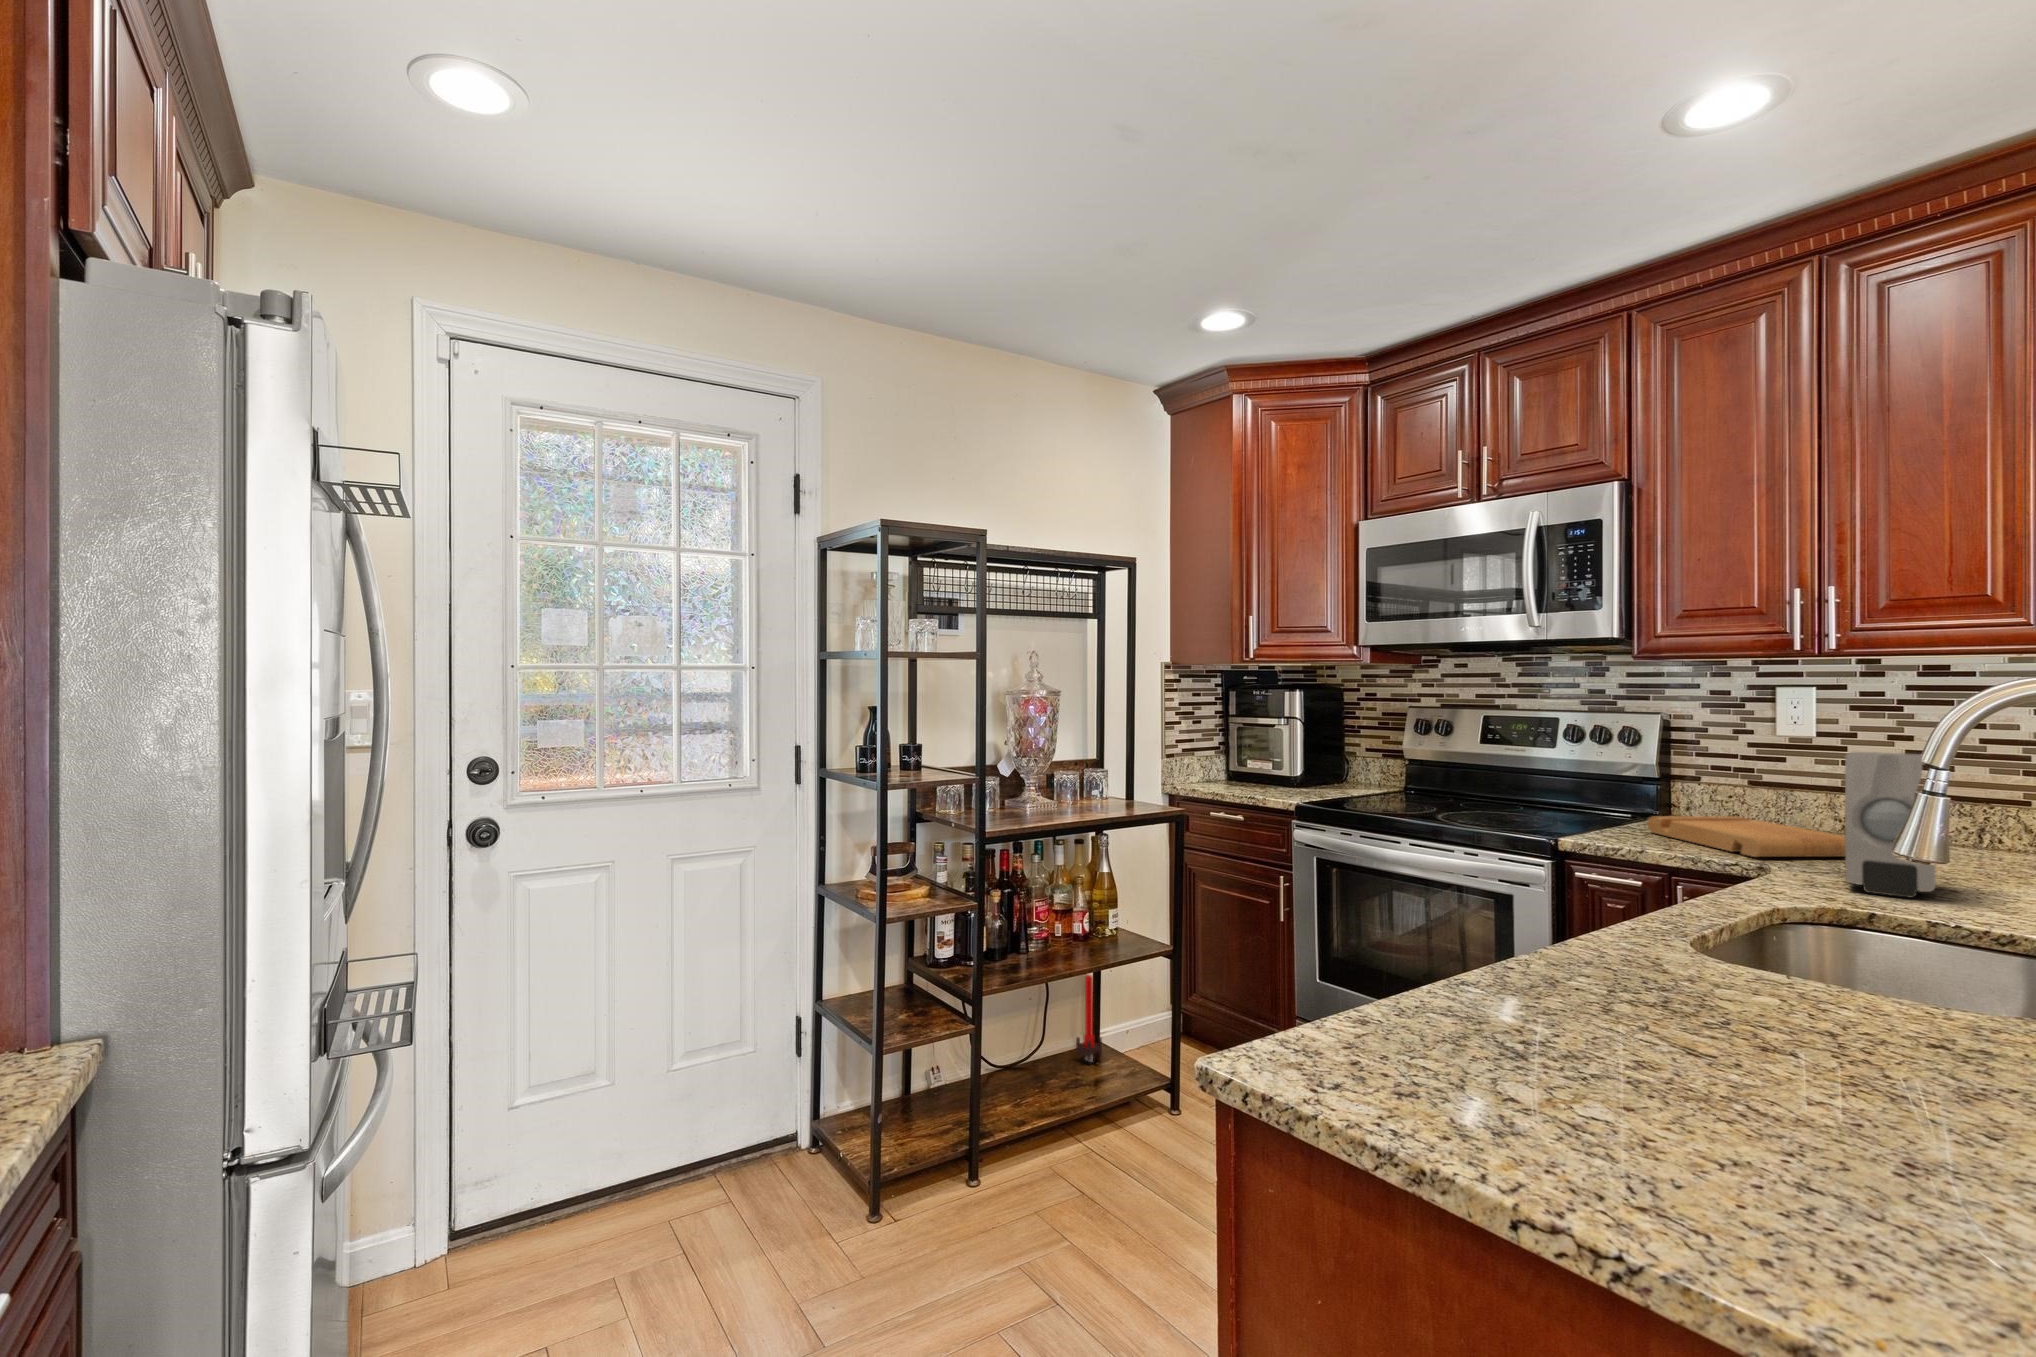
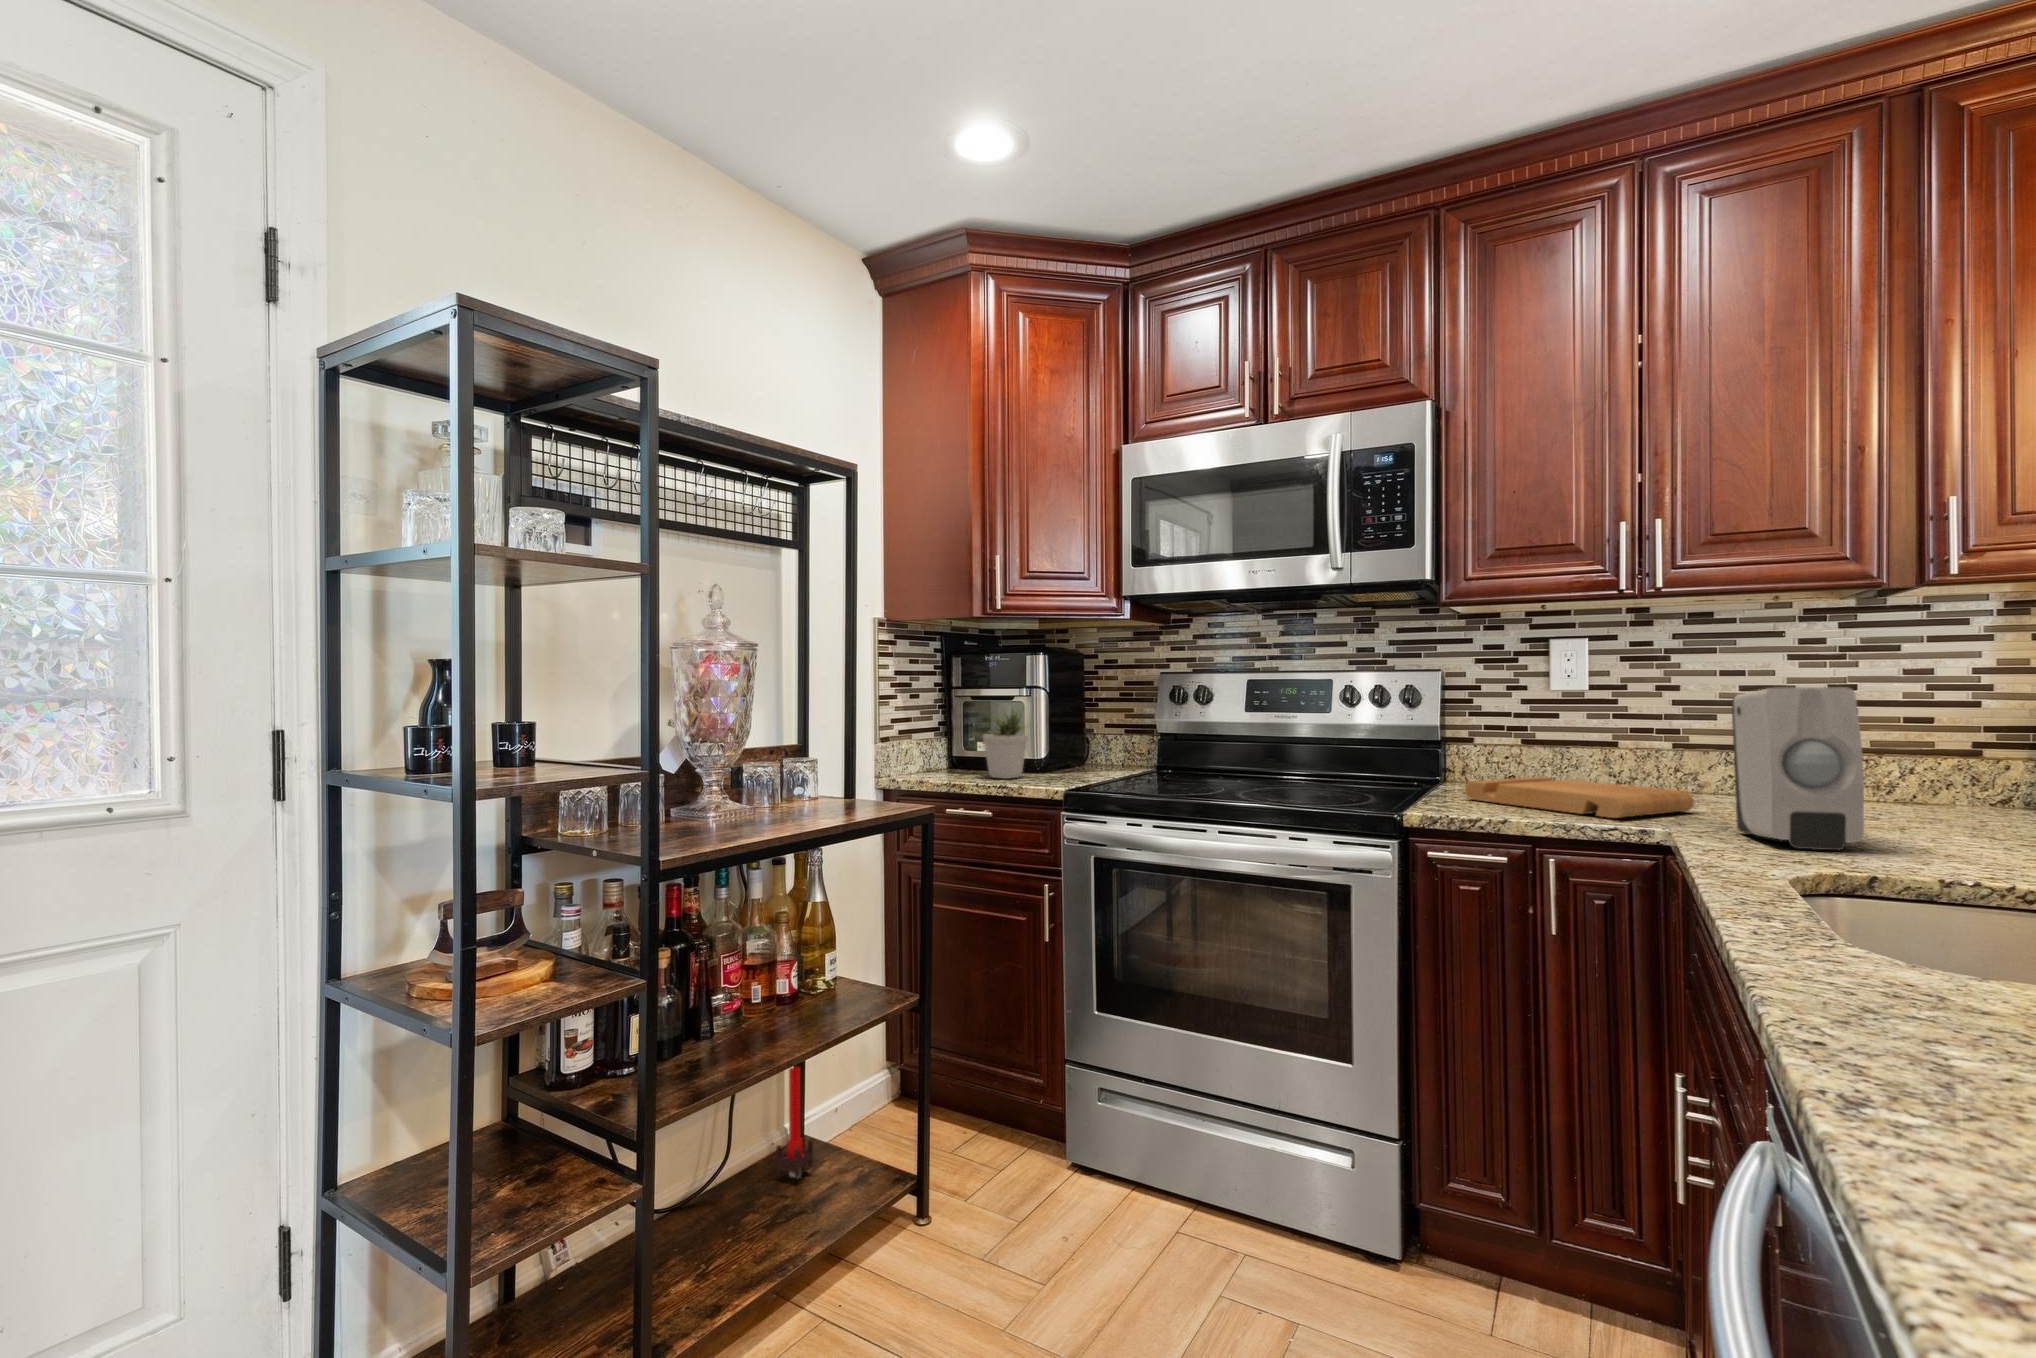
potted plant: none [1249,733,1287,791] -> present [983,710,1028,778]

